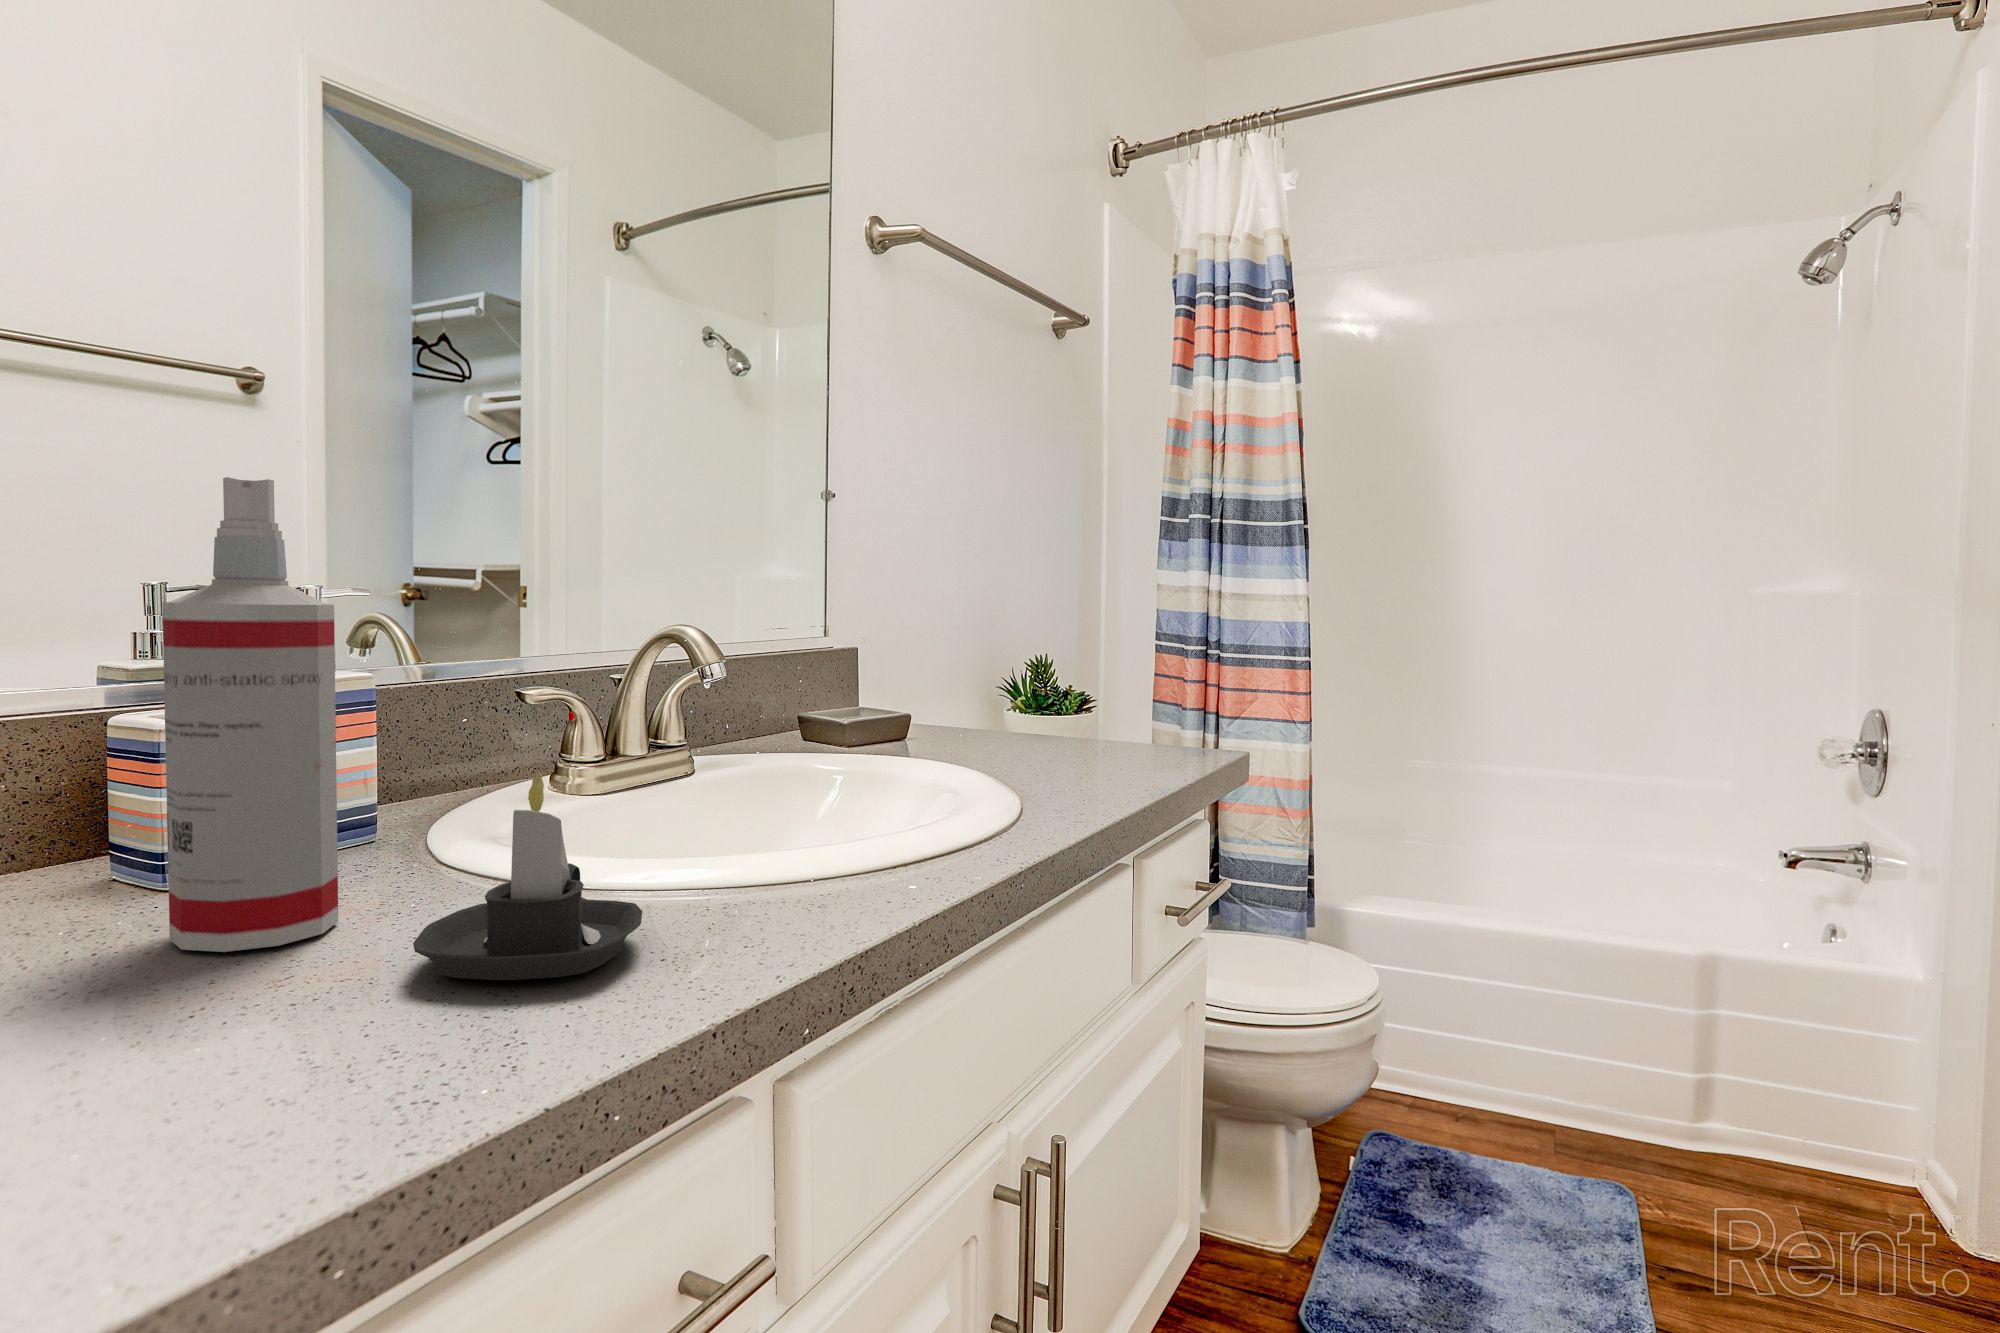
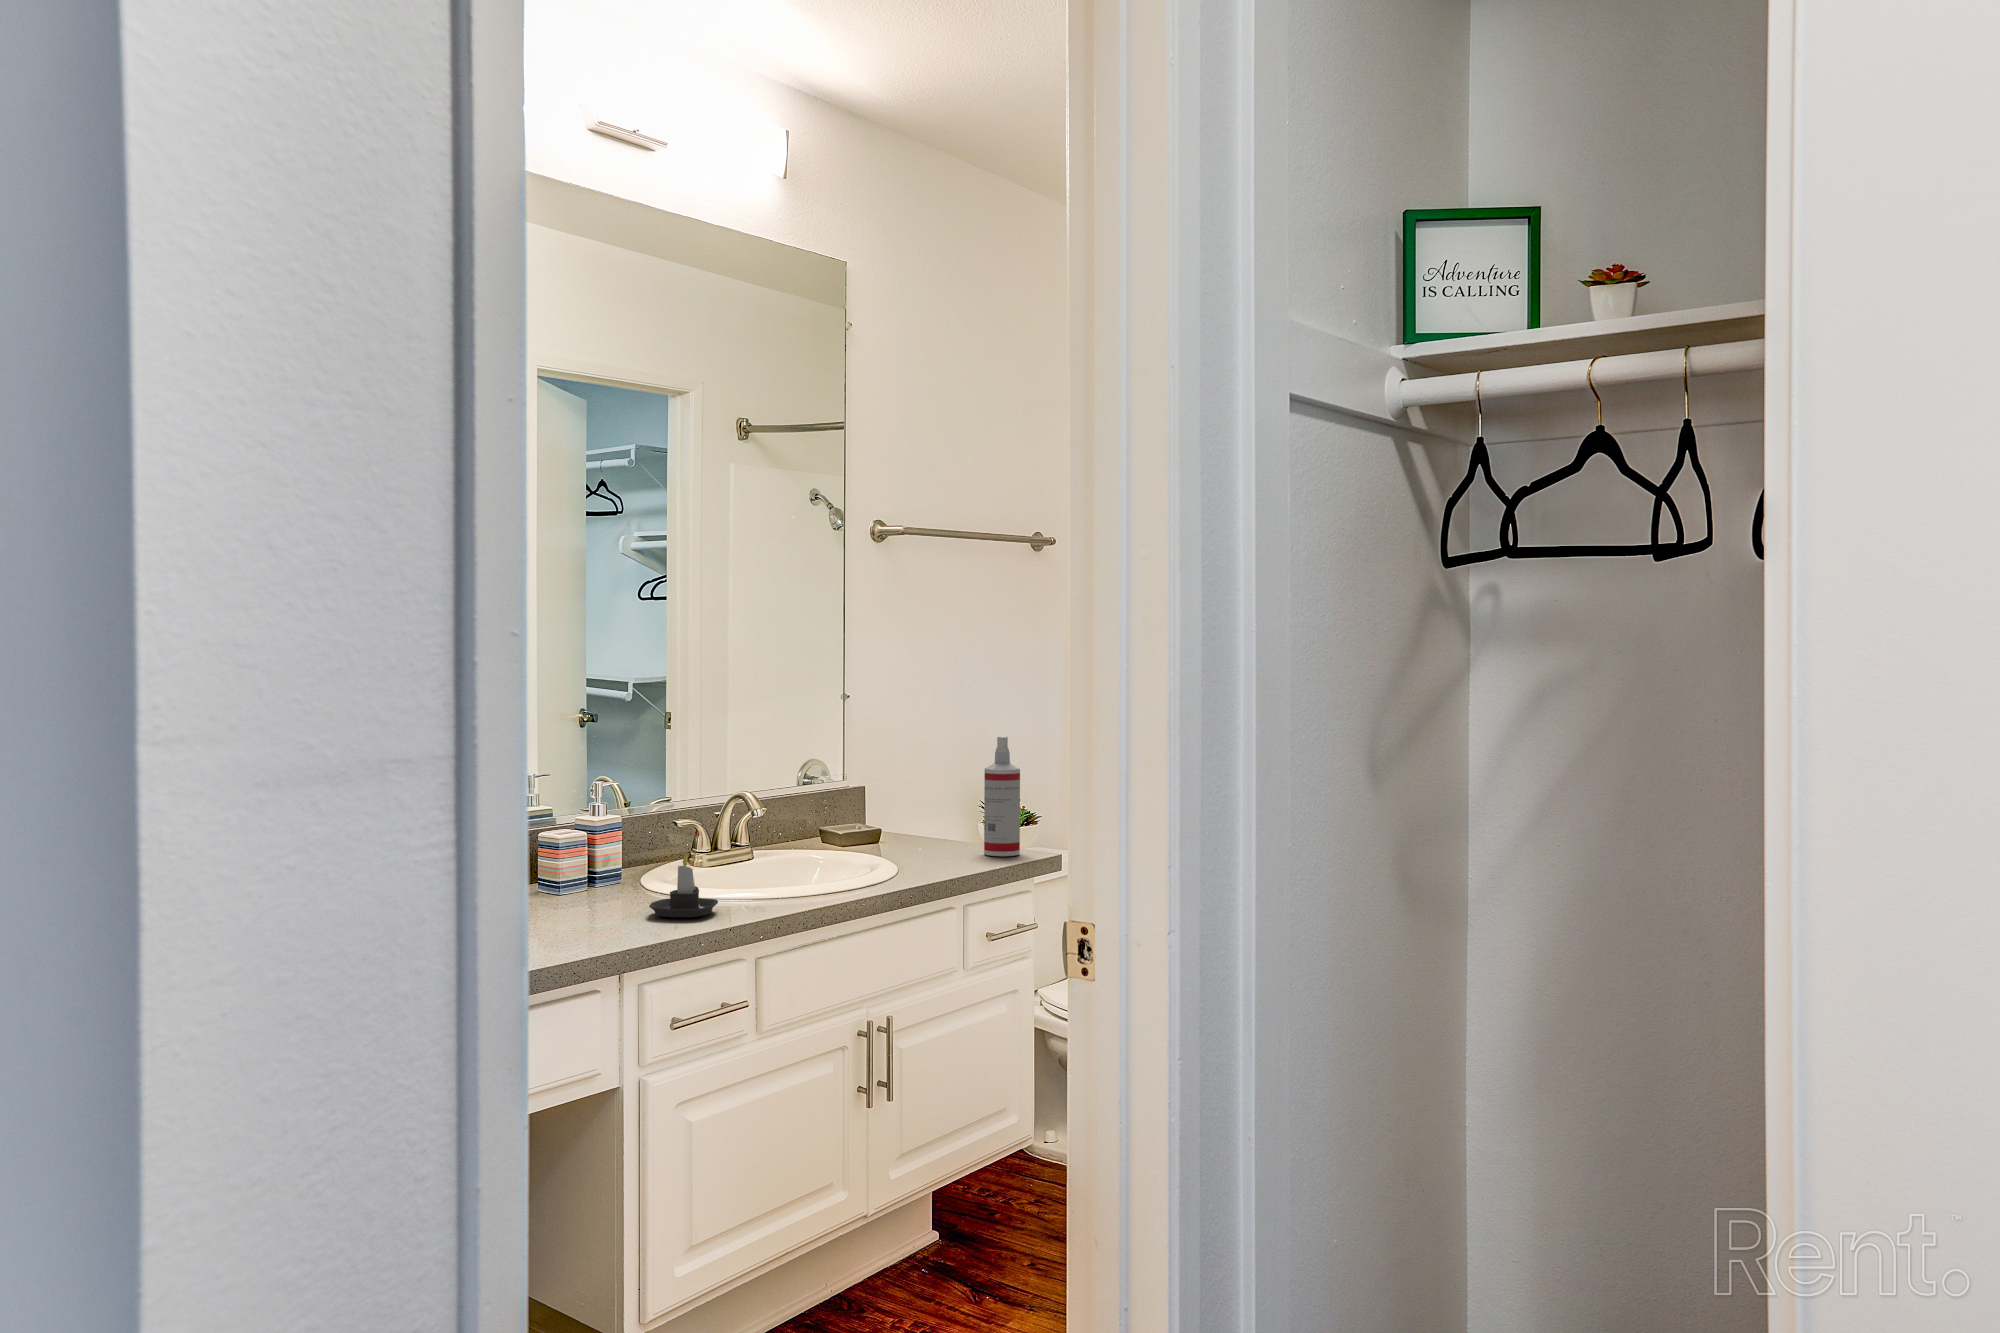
spray bottle: present [162,477,338,952] -> present [984,737,1020,856]

